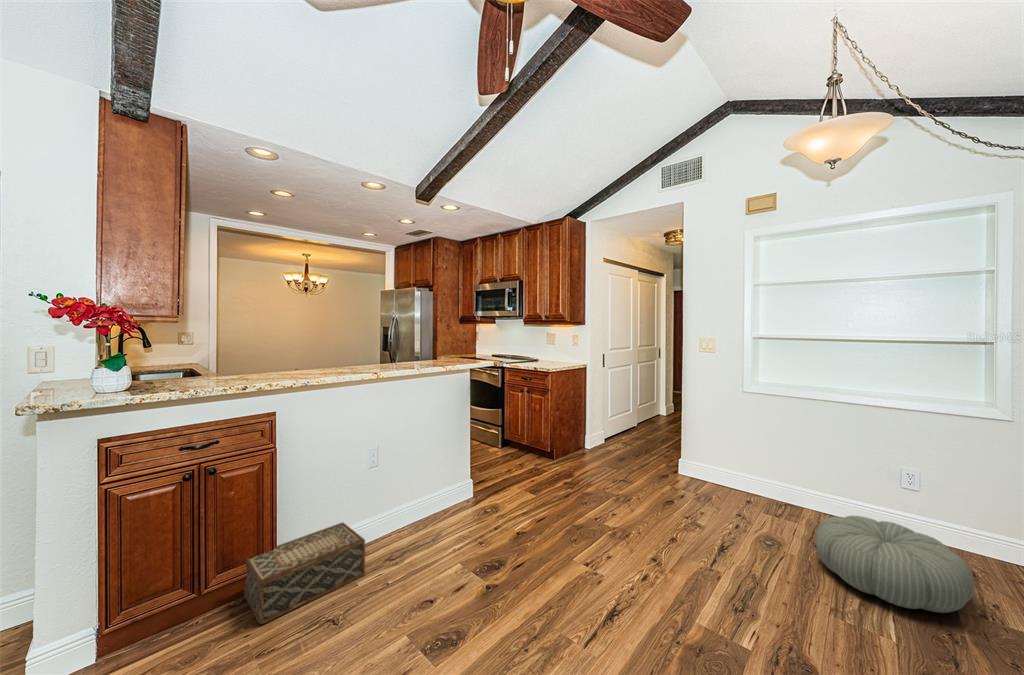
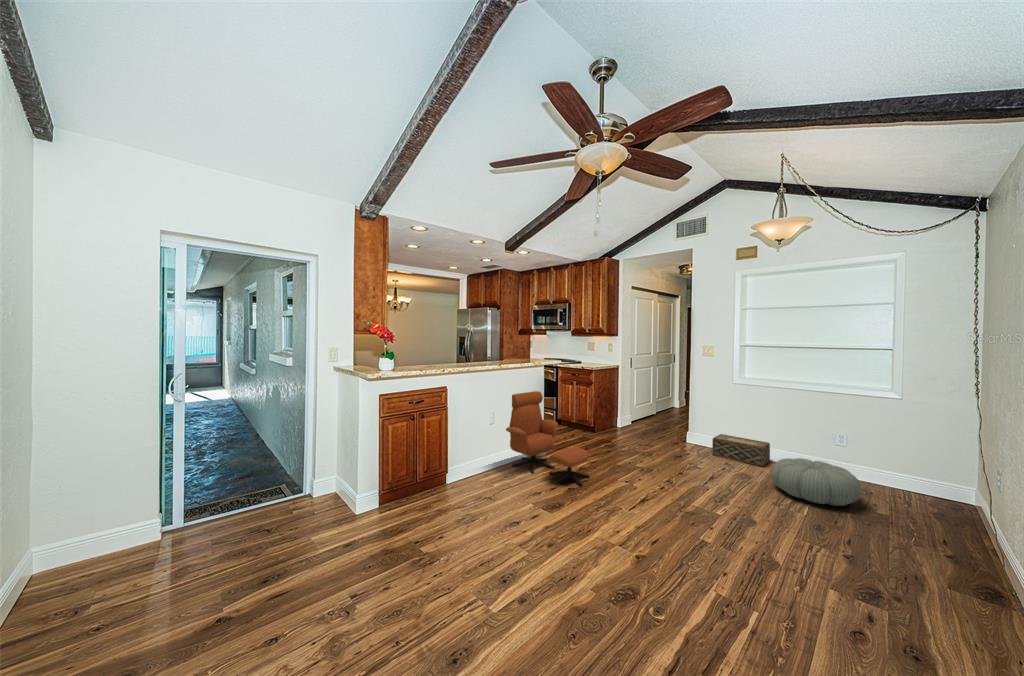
lounge chair: none [395,411,529,579] -> present [506,391,590,486]
woven basket: present [244,523,365,624] -> present [712,434,770,466]

